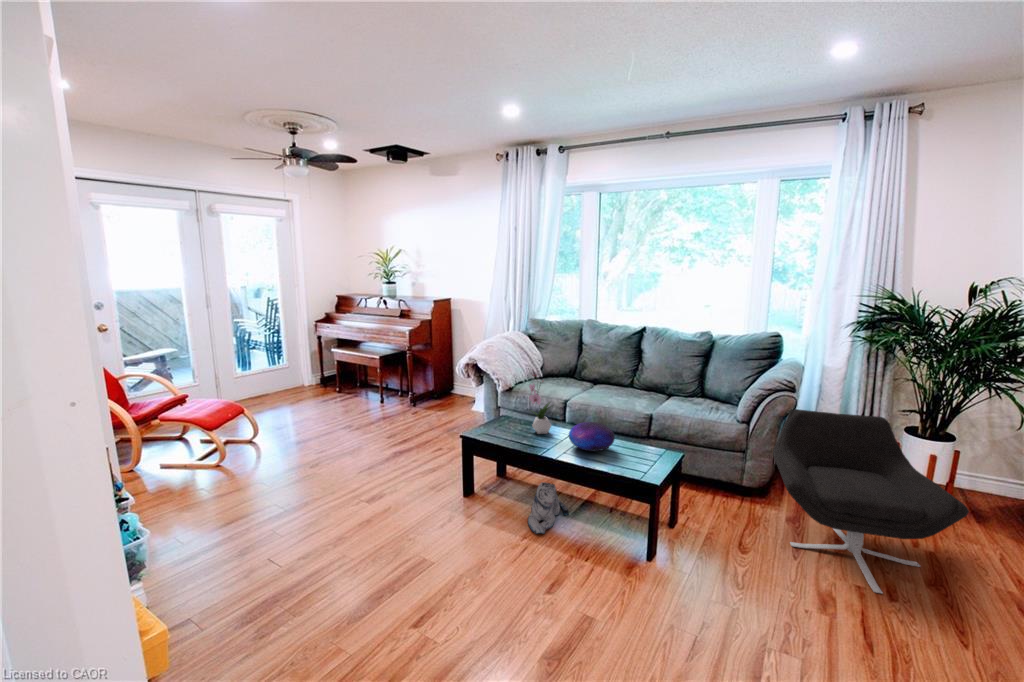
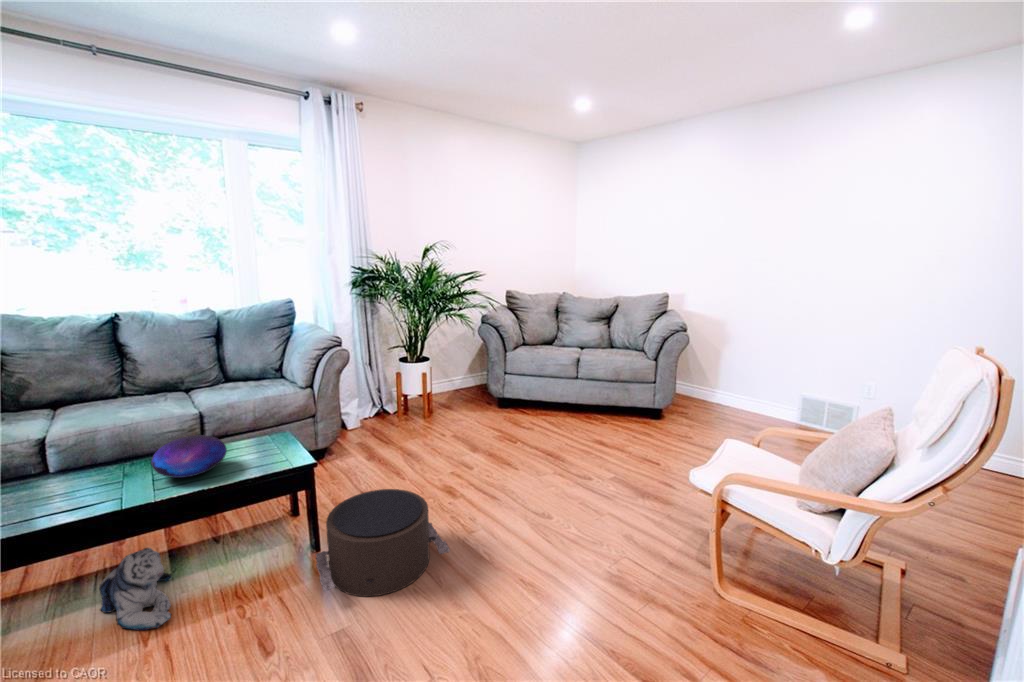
flower arrangement: present [529,375,552,434] -> none [29,403,95,496]
lounge chair: present [773,409,969,594] -> none [342,351,474,470]
pouf: none [603,528,742,640] -> present [316,489,450,596]

